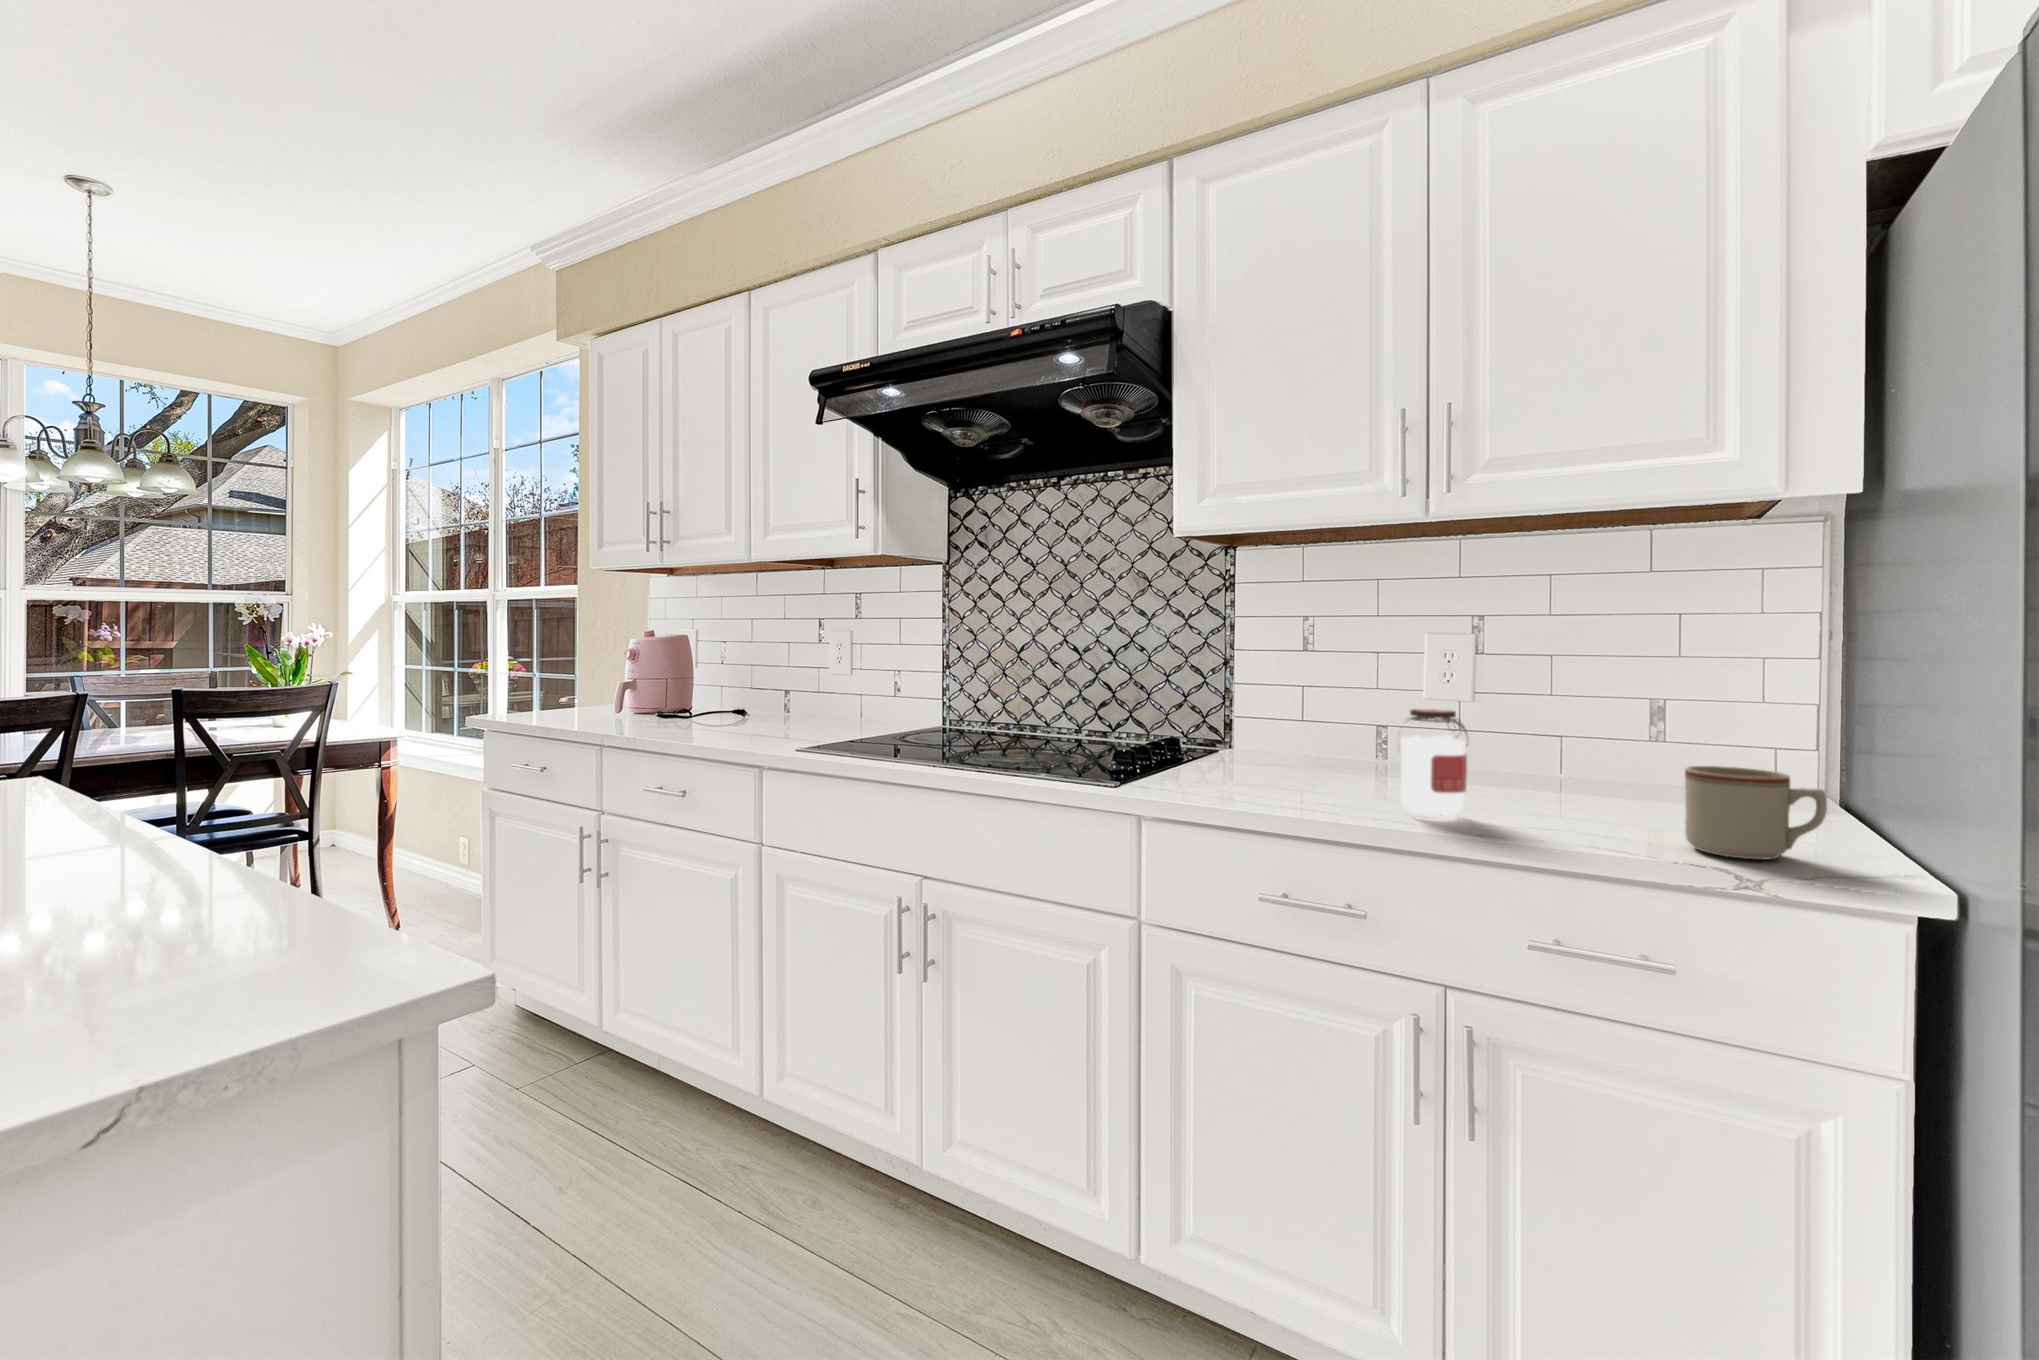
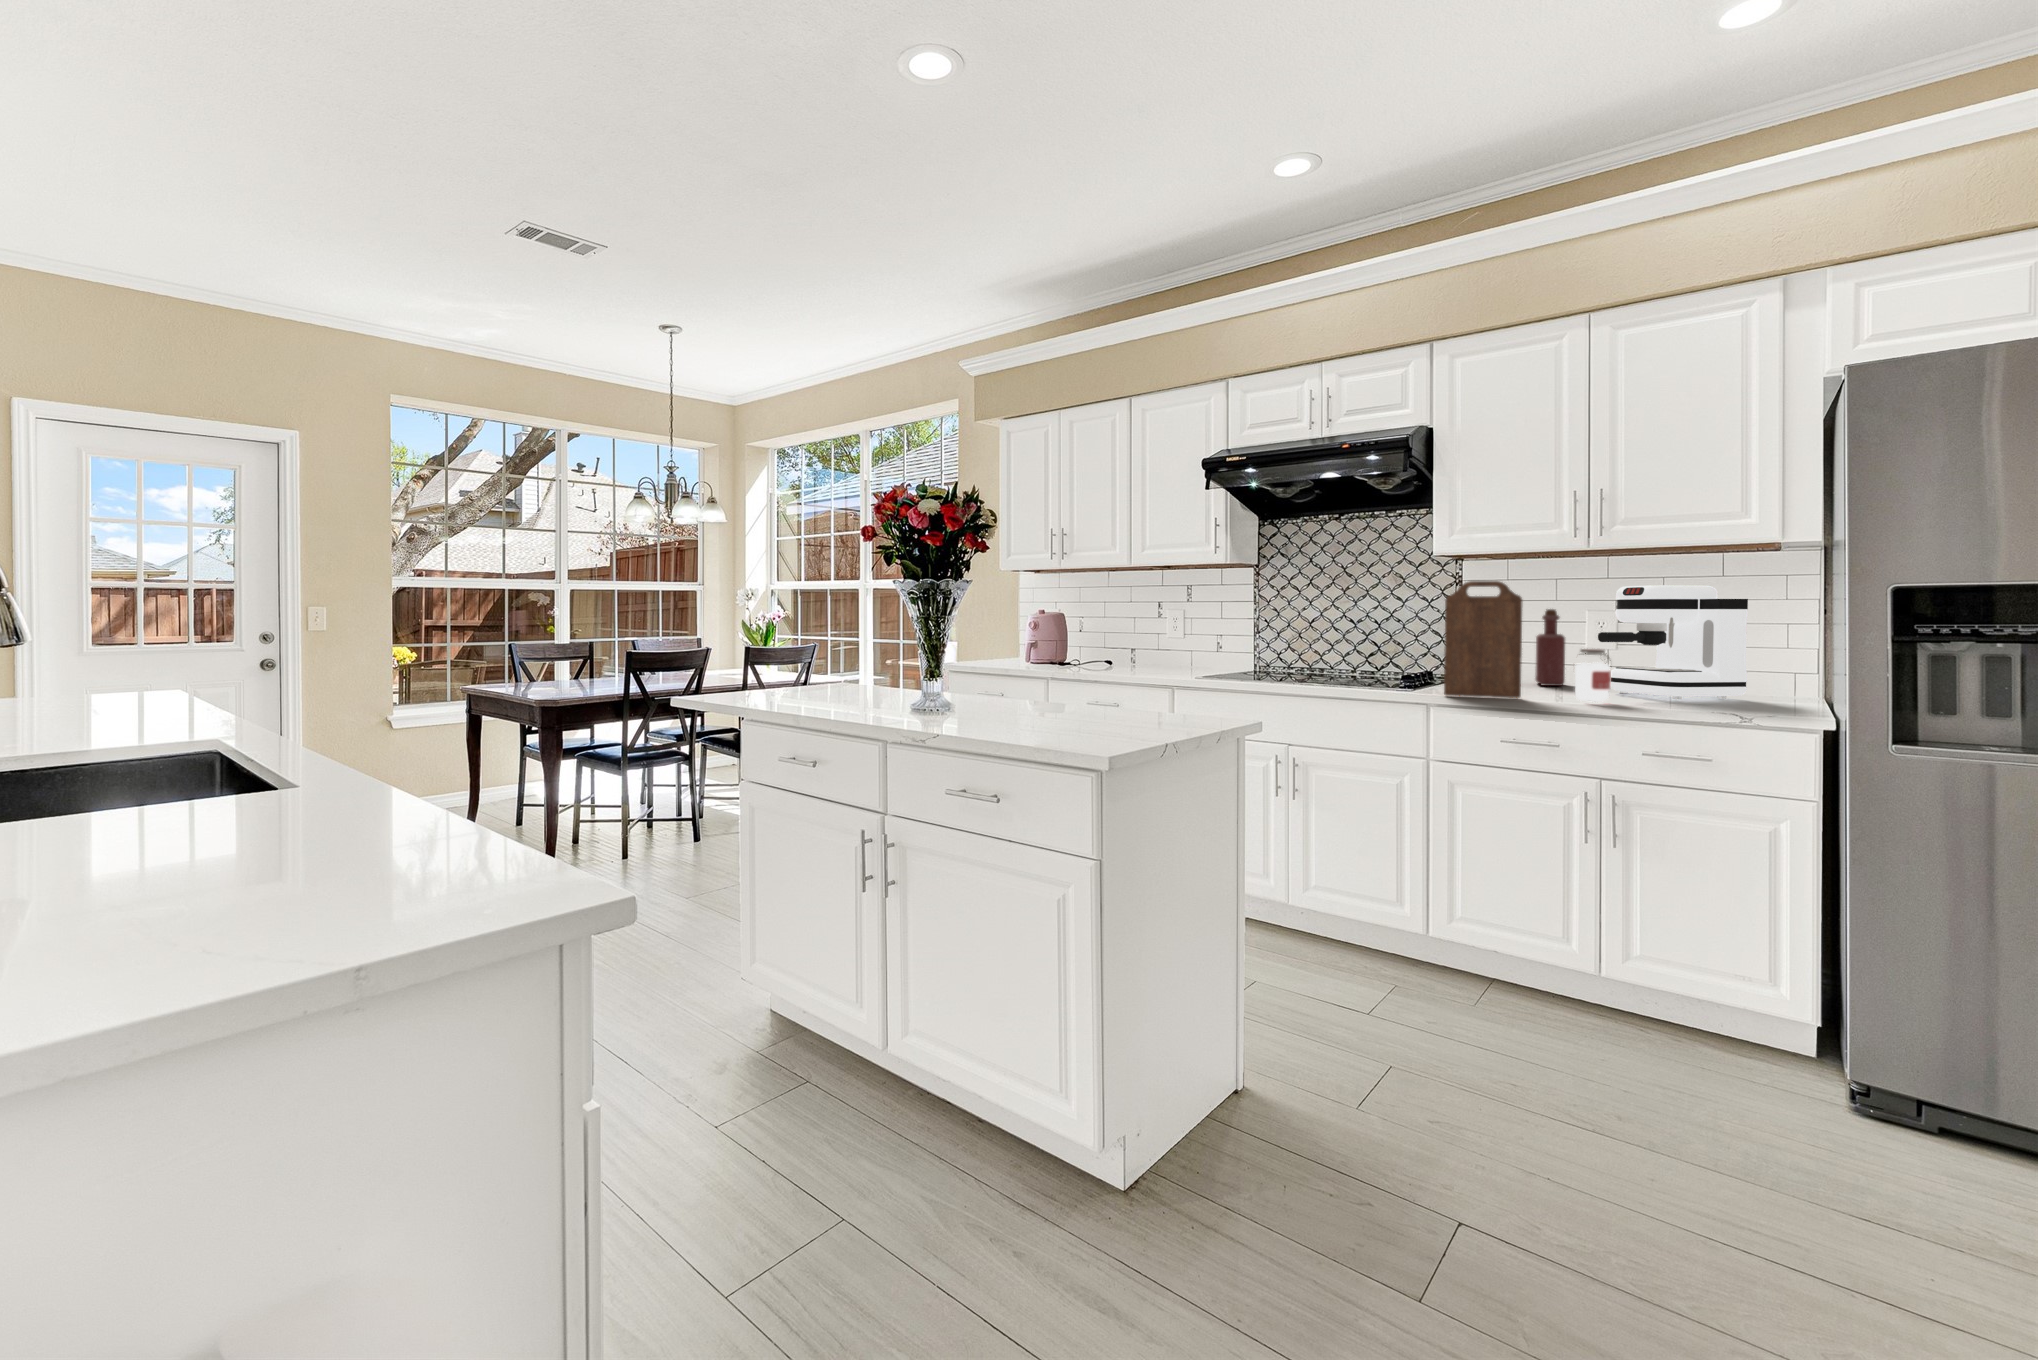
cutting board: none [1167,574,1305,804] -> present [1444,581,1522,698]
coffee maker: none [1443,586,1712,808] -> present [1598,585,1748,699]
bottle: none [1345,631,1391,767] -> present [1535,609,1565,686]
mug: present [1685,766,1827,859] -> none [1721,673,1787,714]

